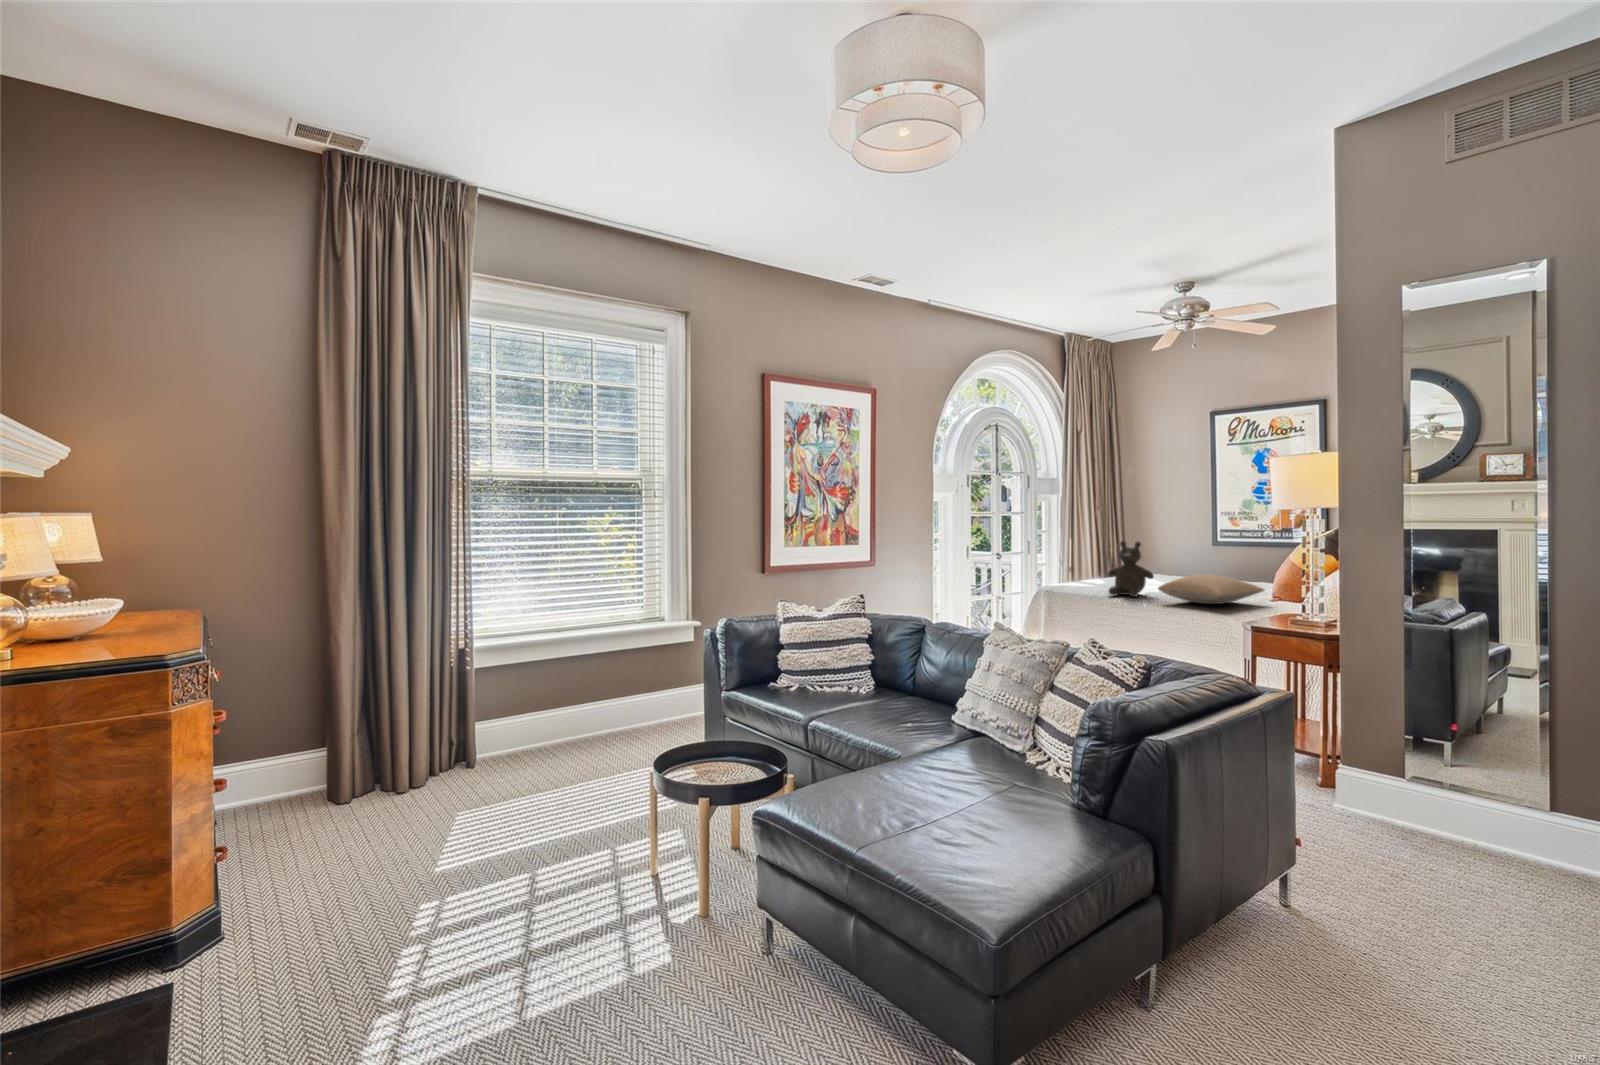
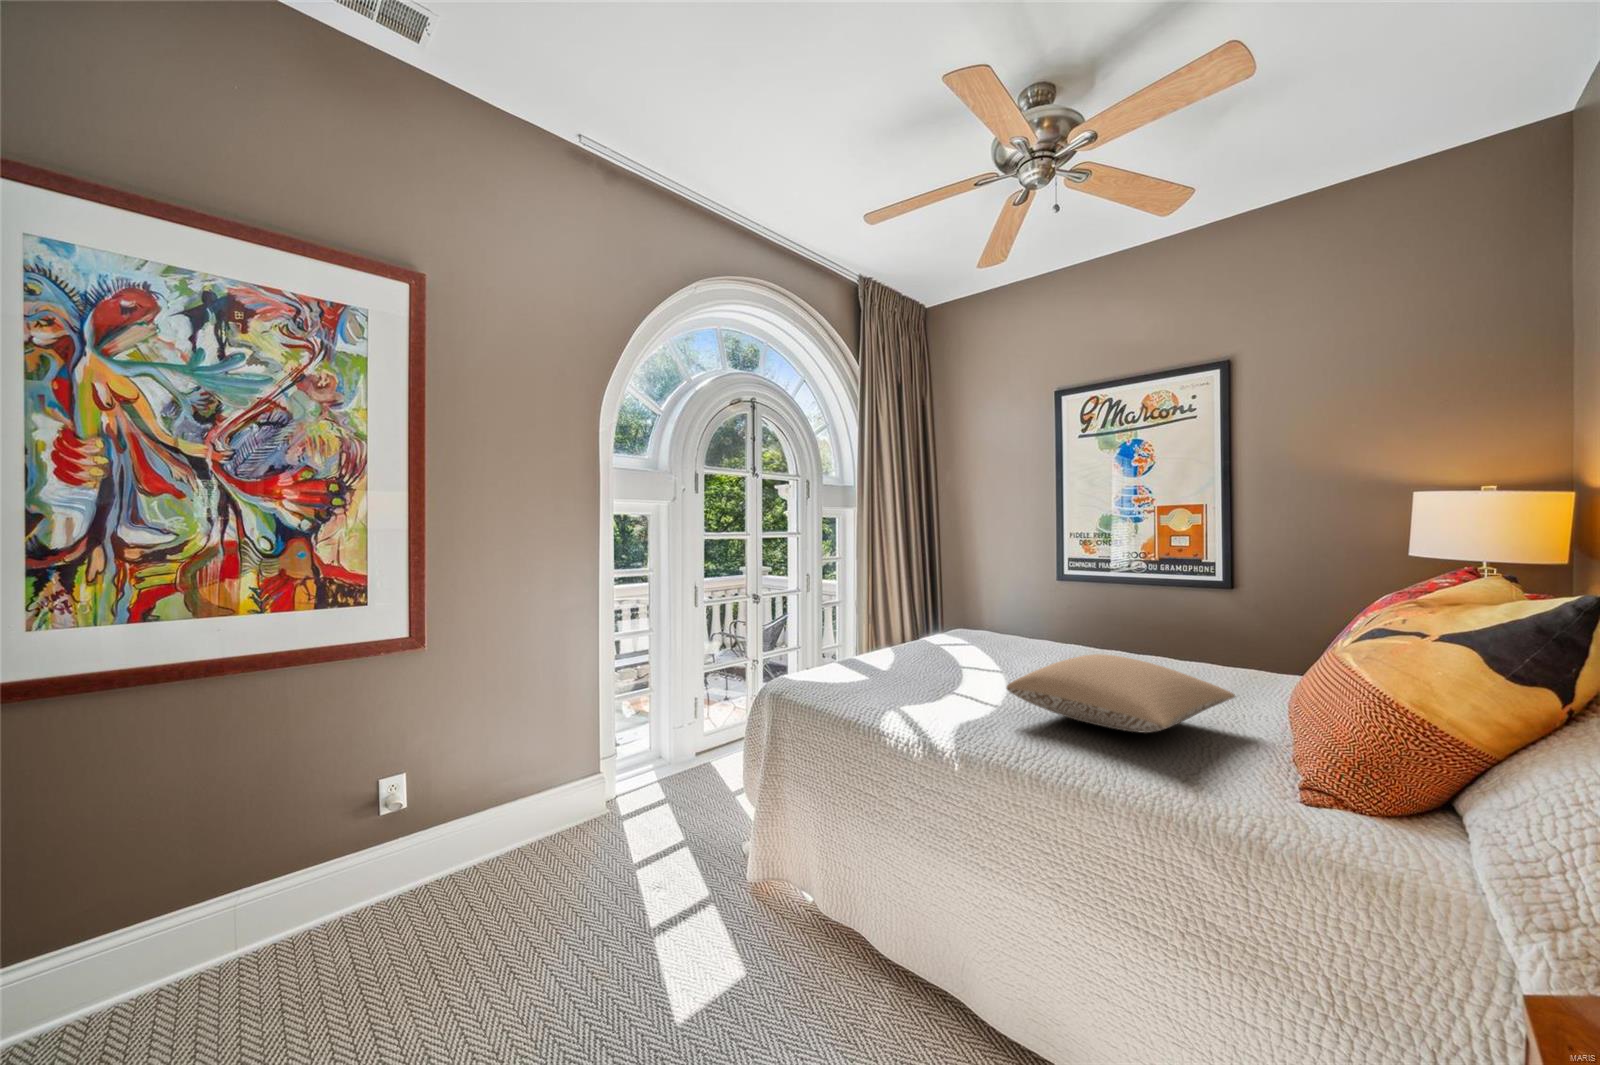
teddy bear: present [1108,541,1154,597] -> none [907,578,992,694]

